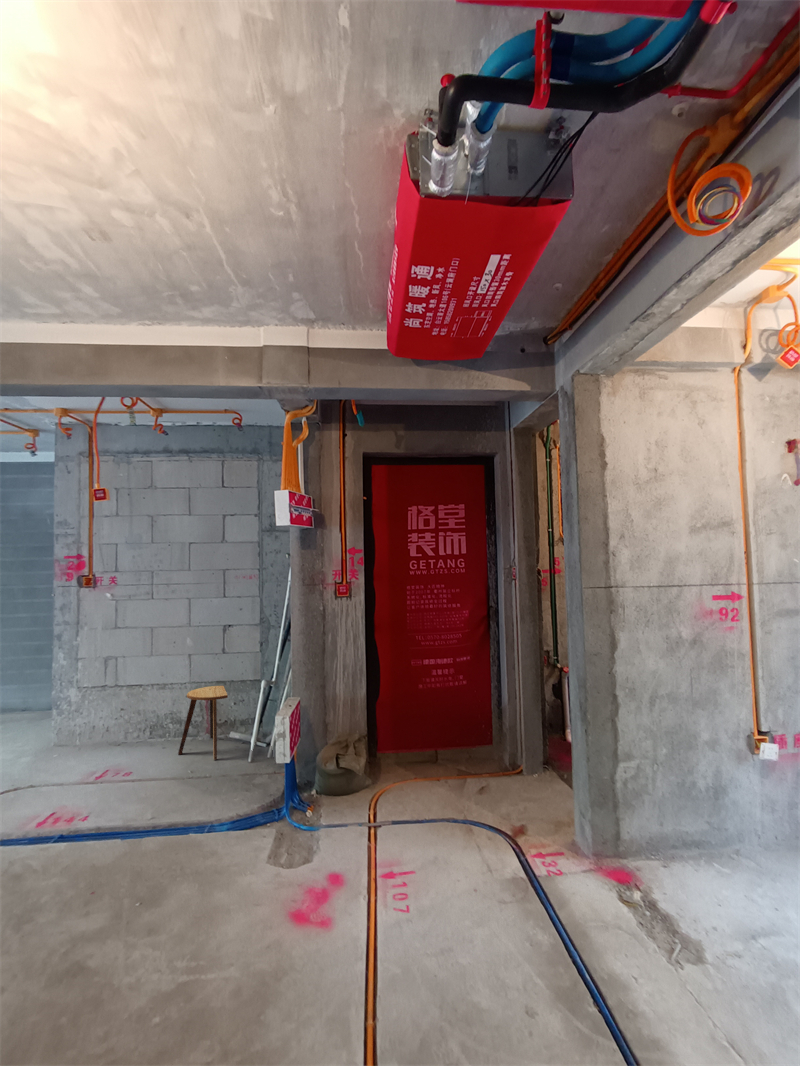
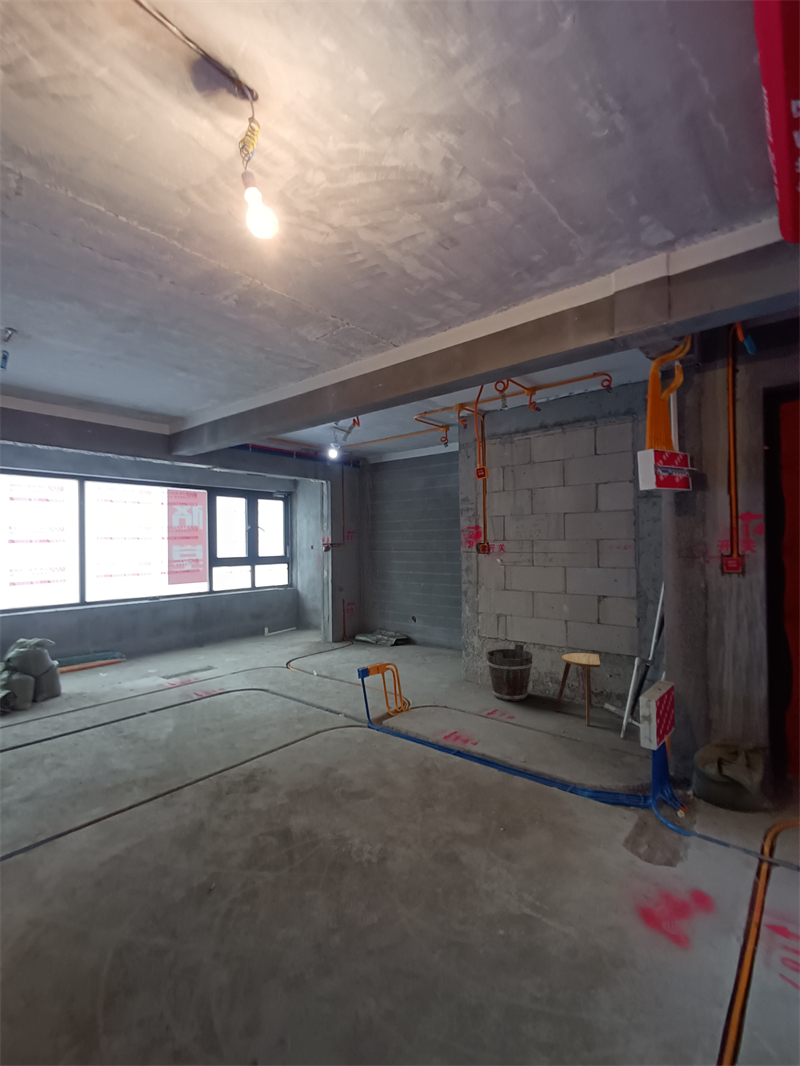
bucket: none [93,689,152,757] -> present [486,644,533,701]

